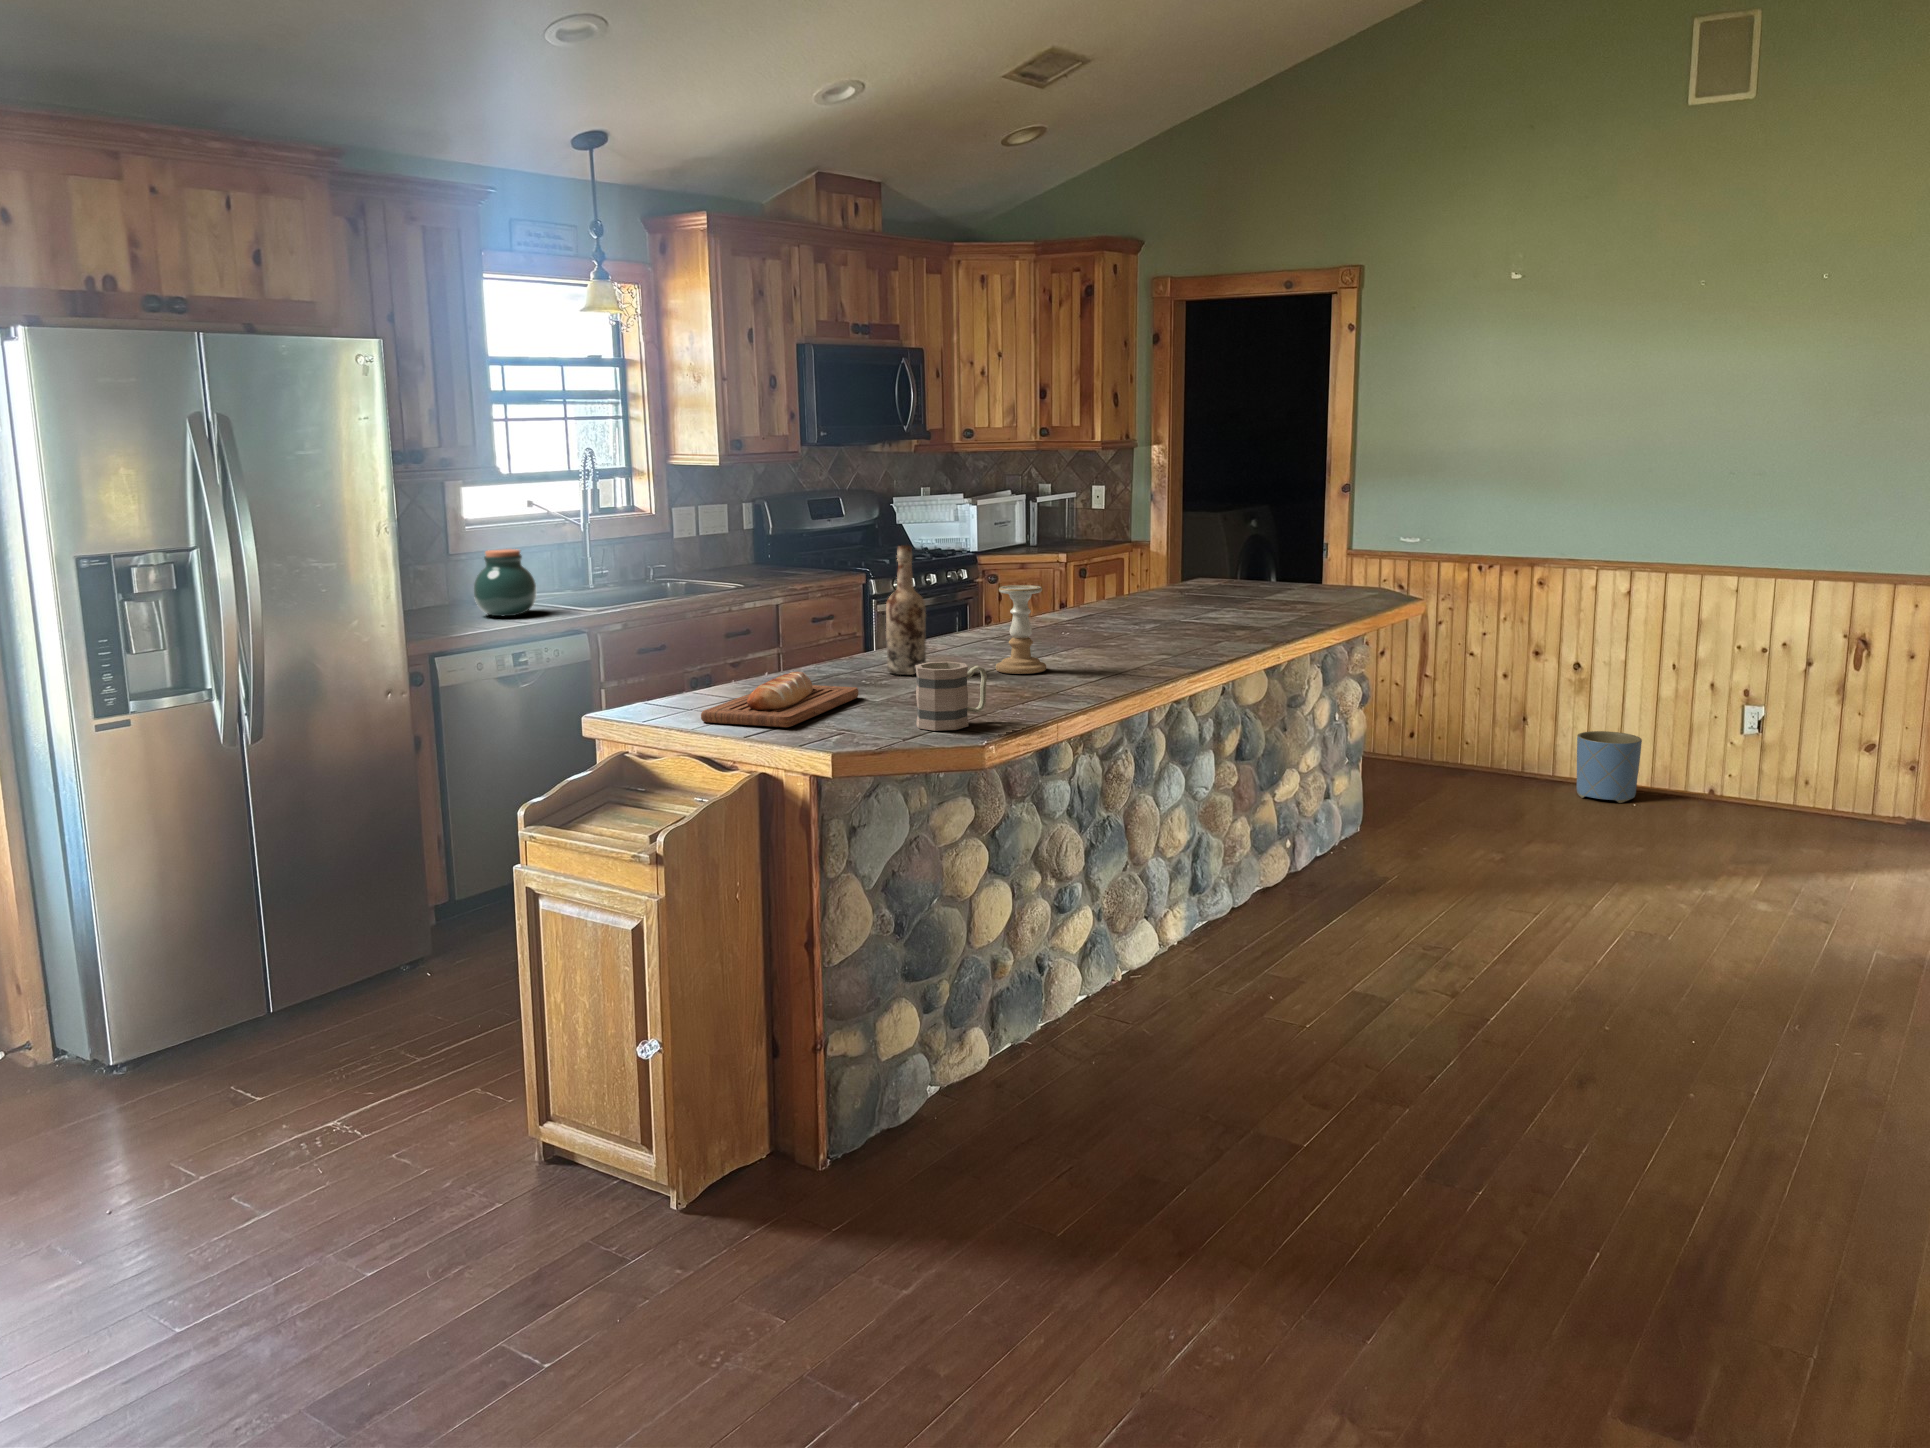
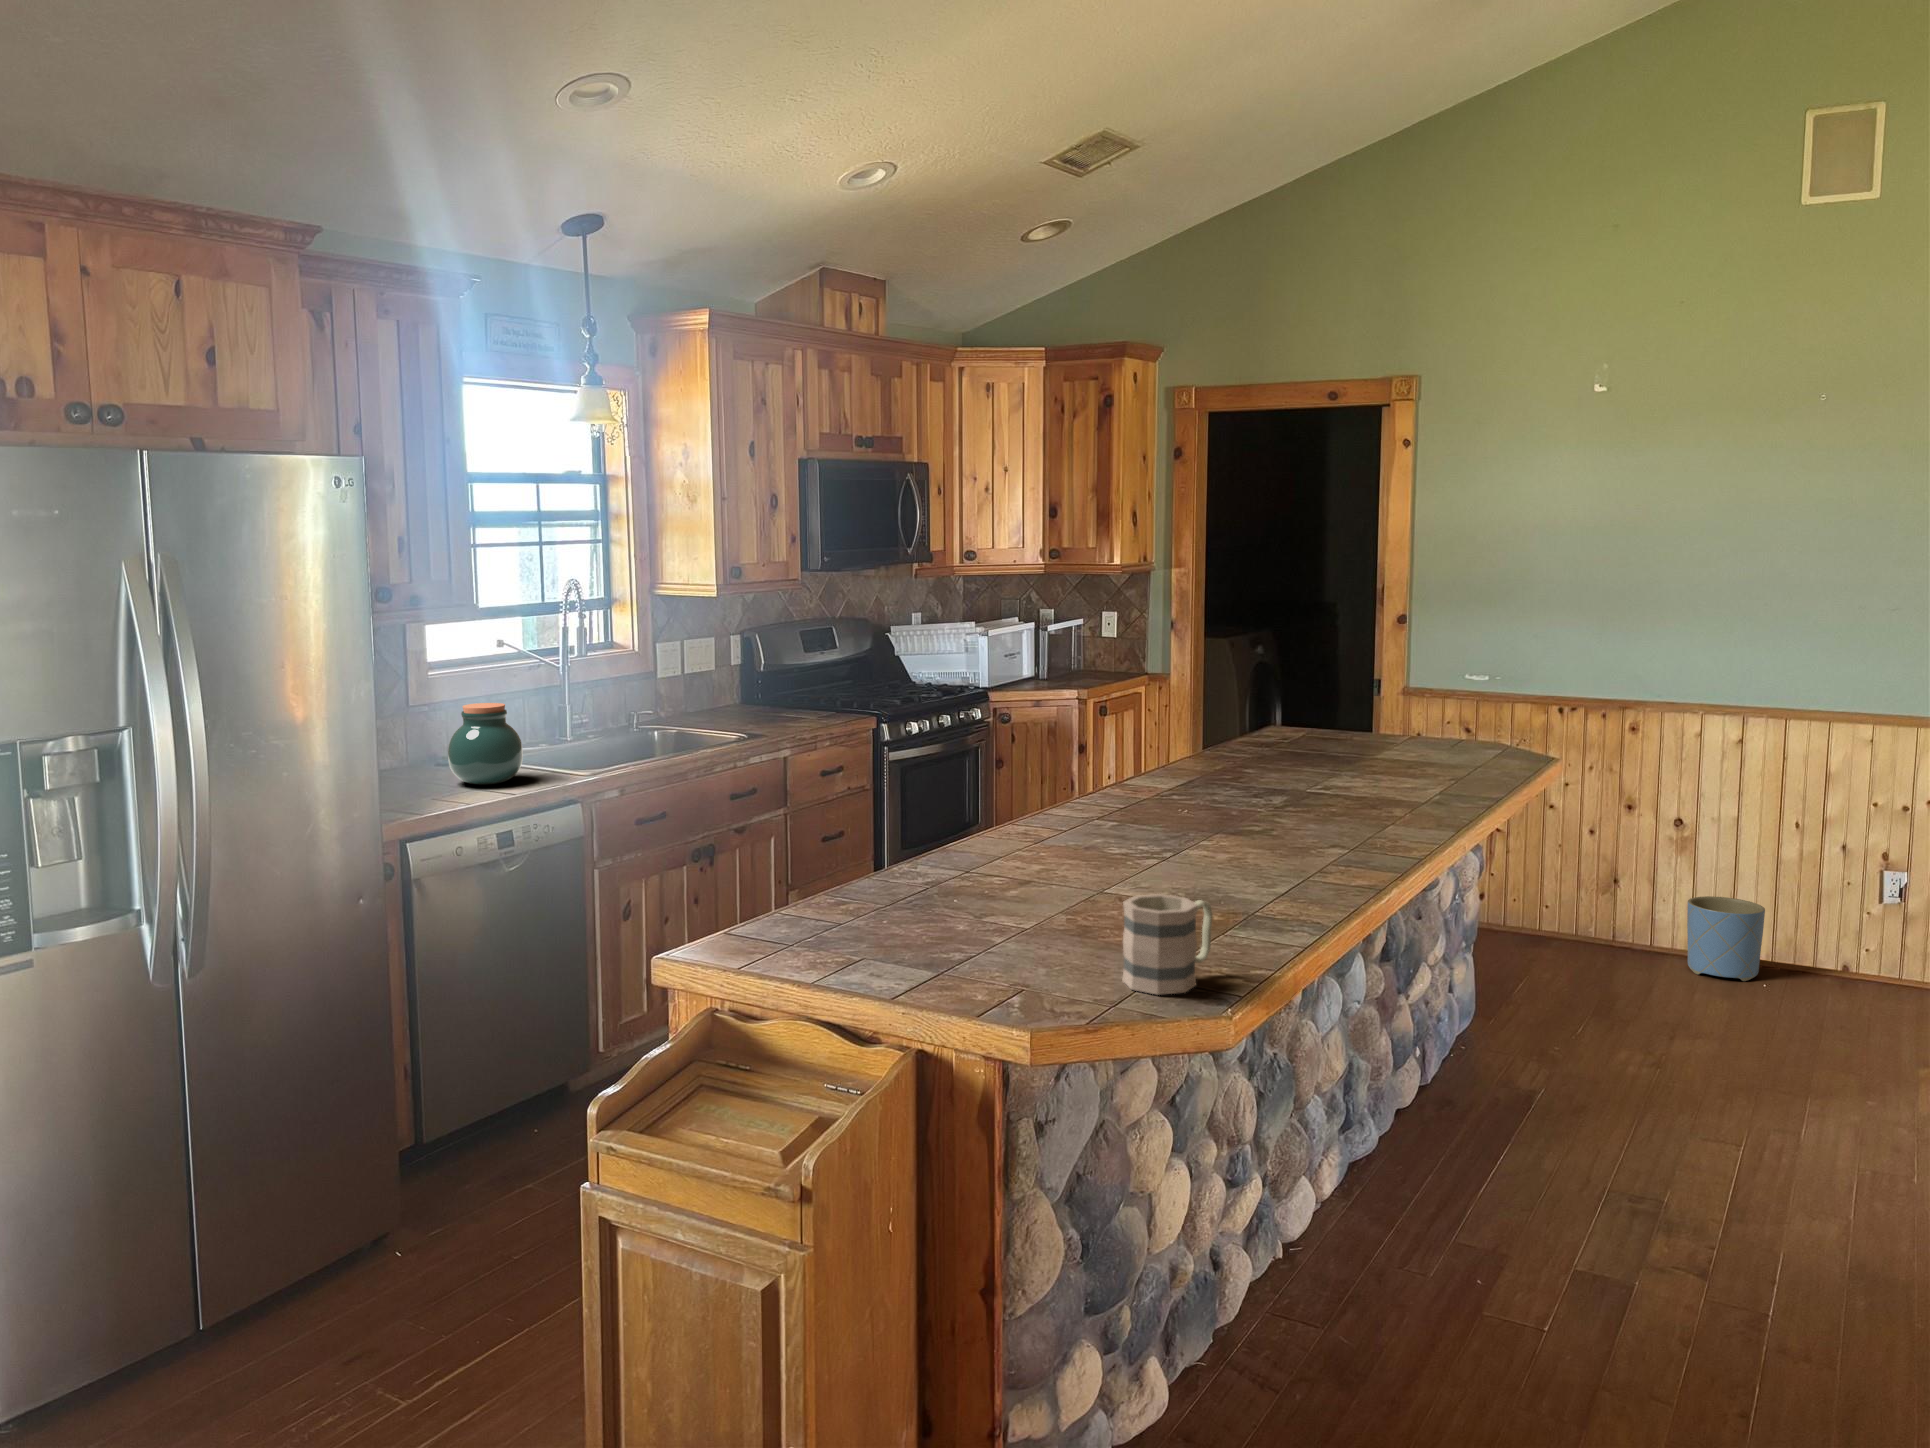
wine bottle: present [886,545,926,675] -> none [1015,720,1064,885]
candle holder: present [996,585,1046,674] -> none [1148,768,1213,883]
bread loaf: present [701,672,858,727] -> none [828,896,1009,990]

